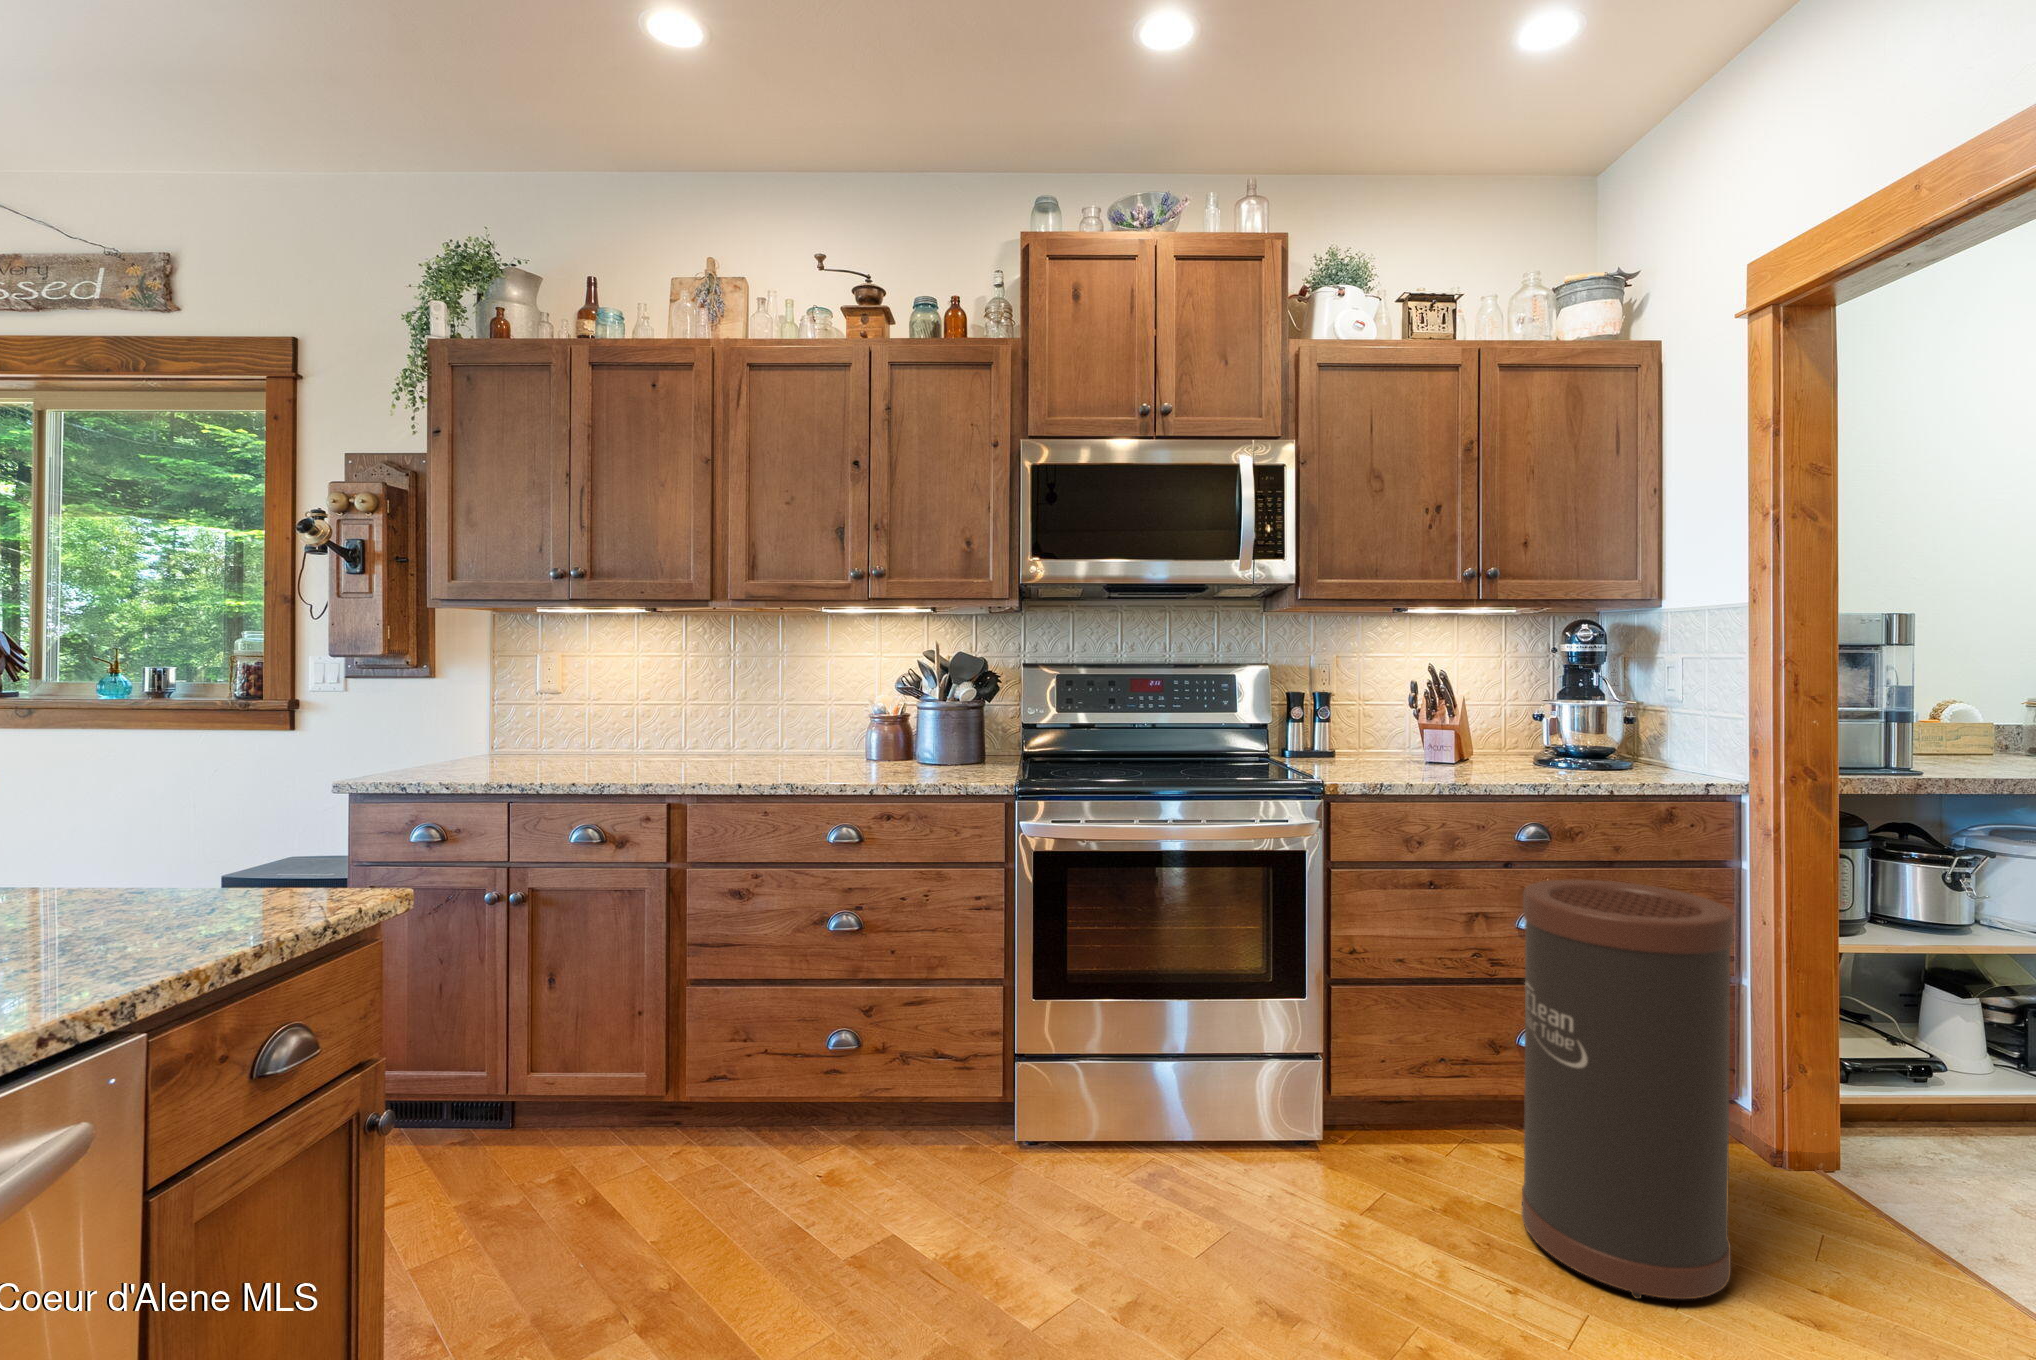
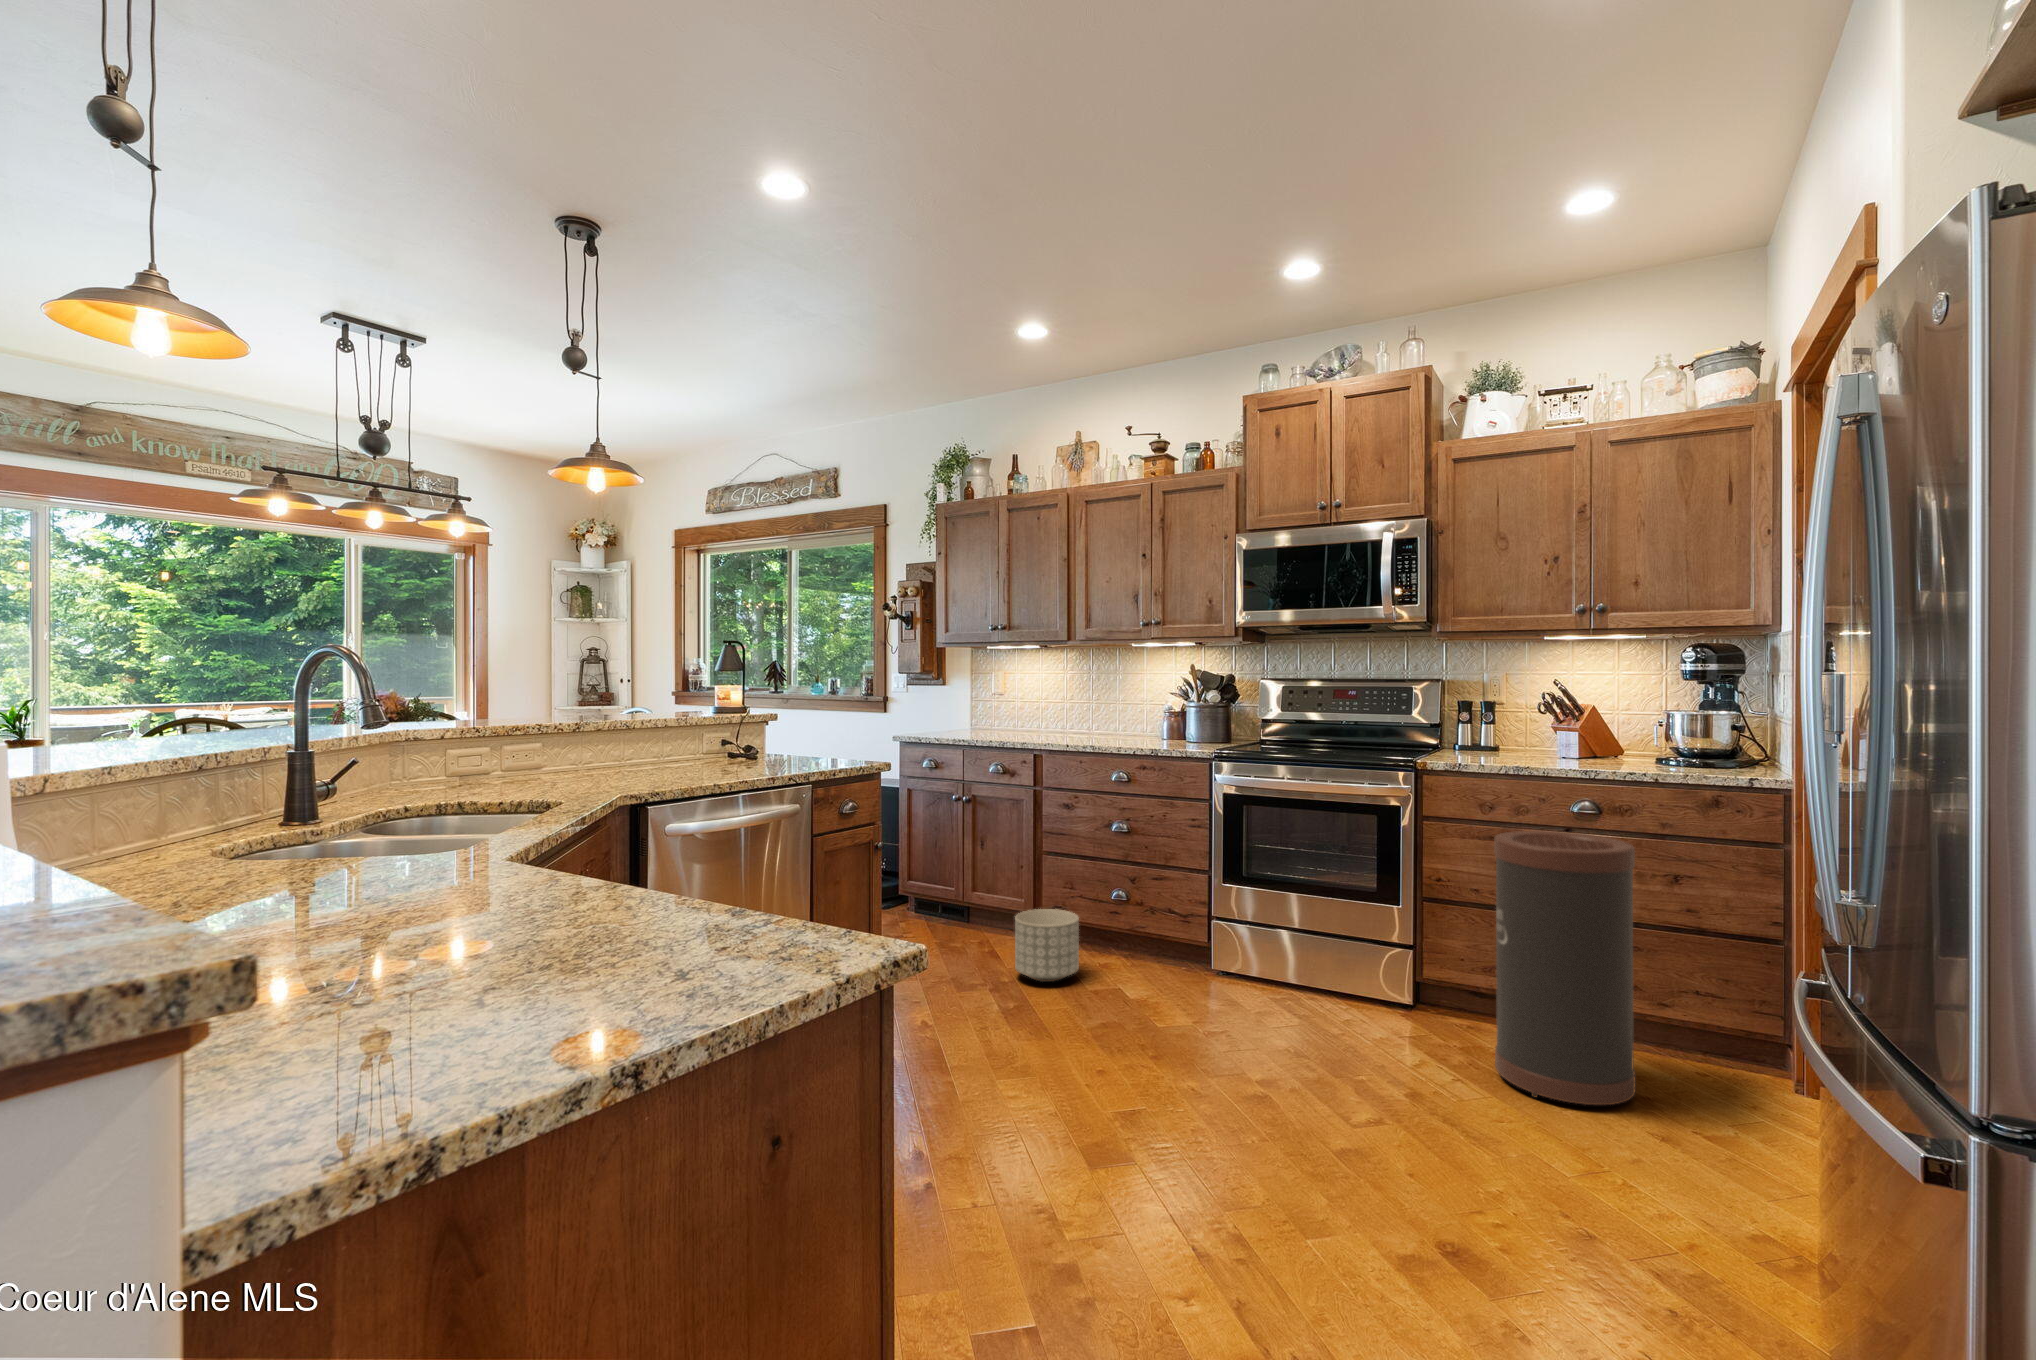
planter: none [683,1098,812,1263] -> present [1015,909,1079,982]

